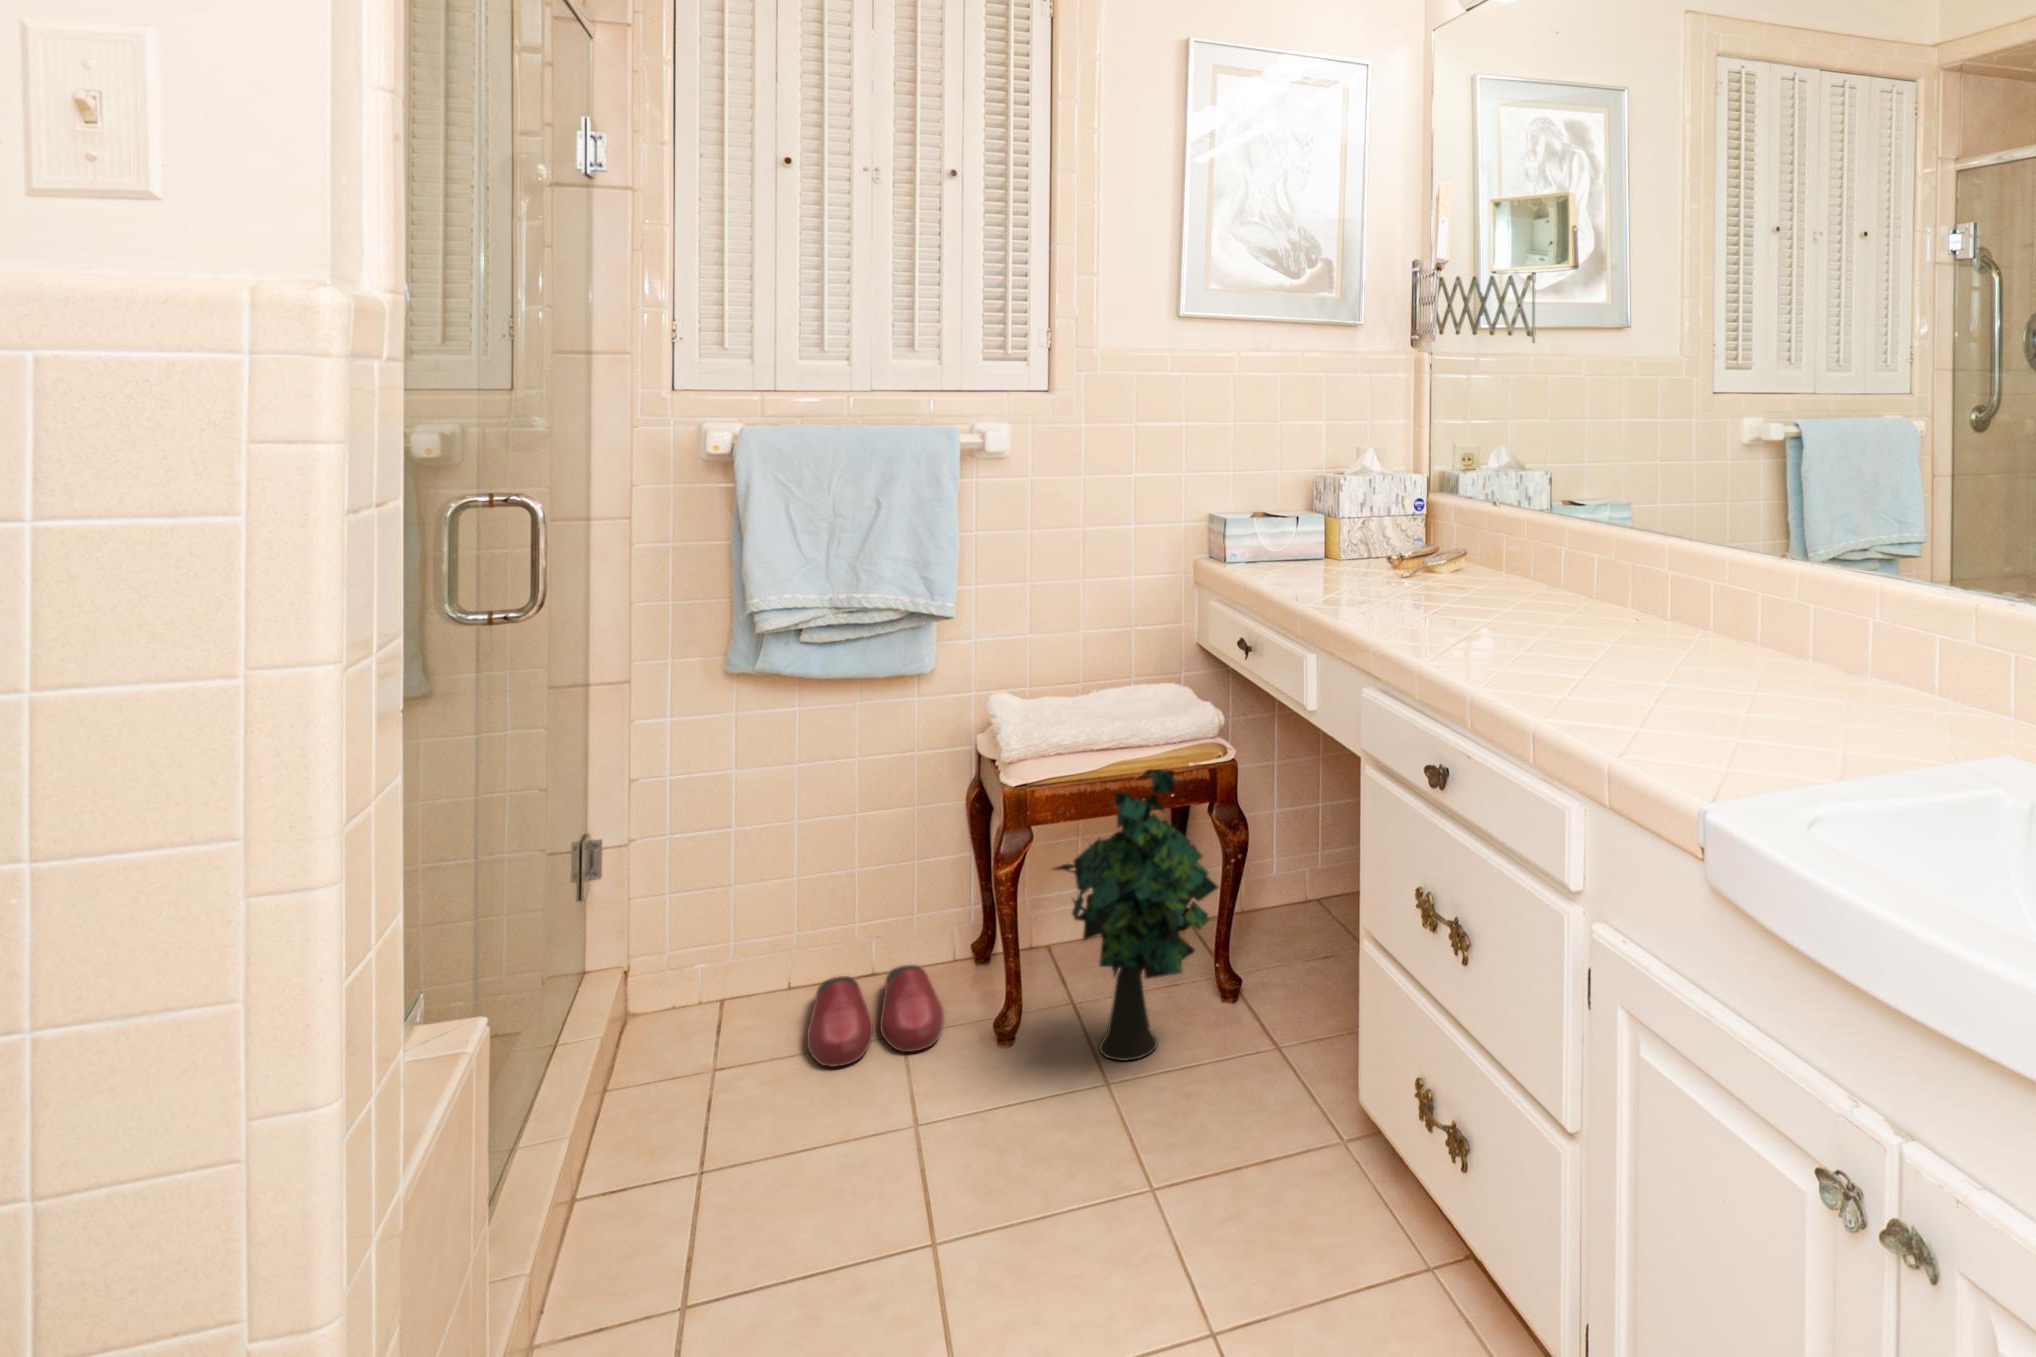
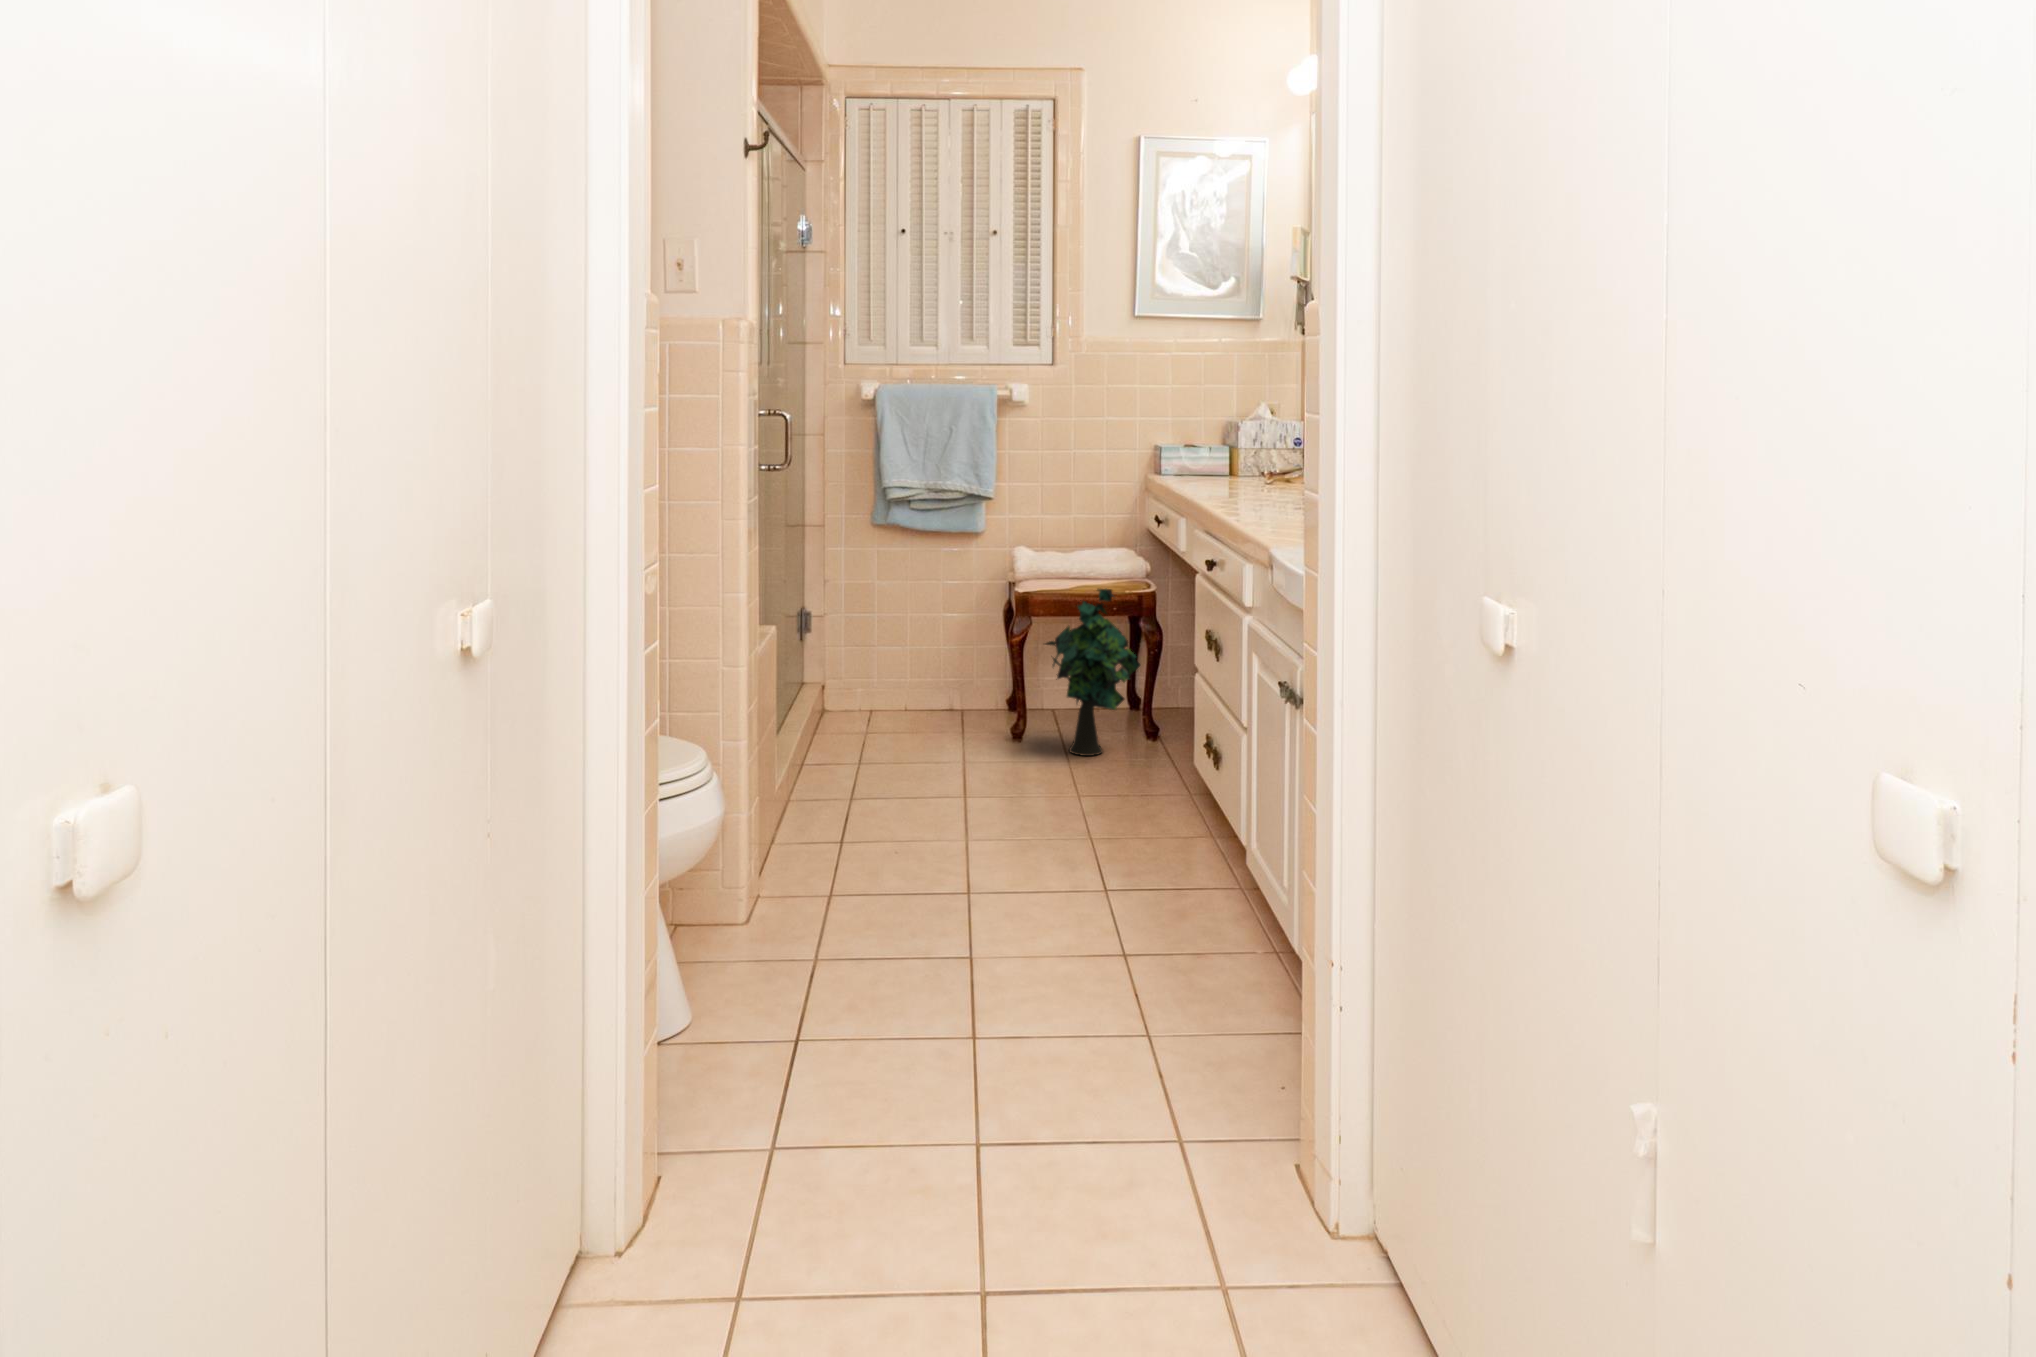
slippers: present [807,965,944,1067] -> none [913,701,986,738]

